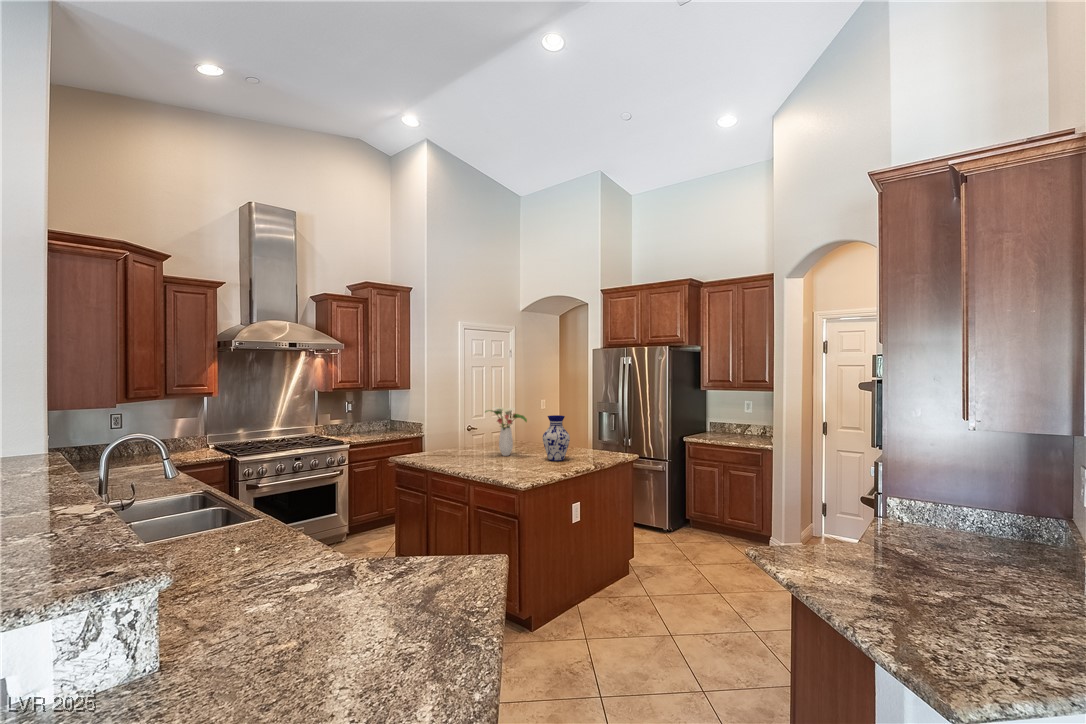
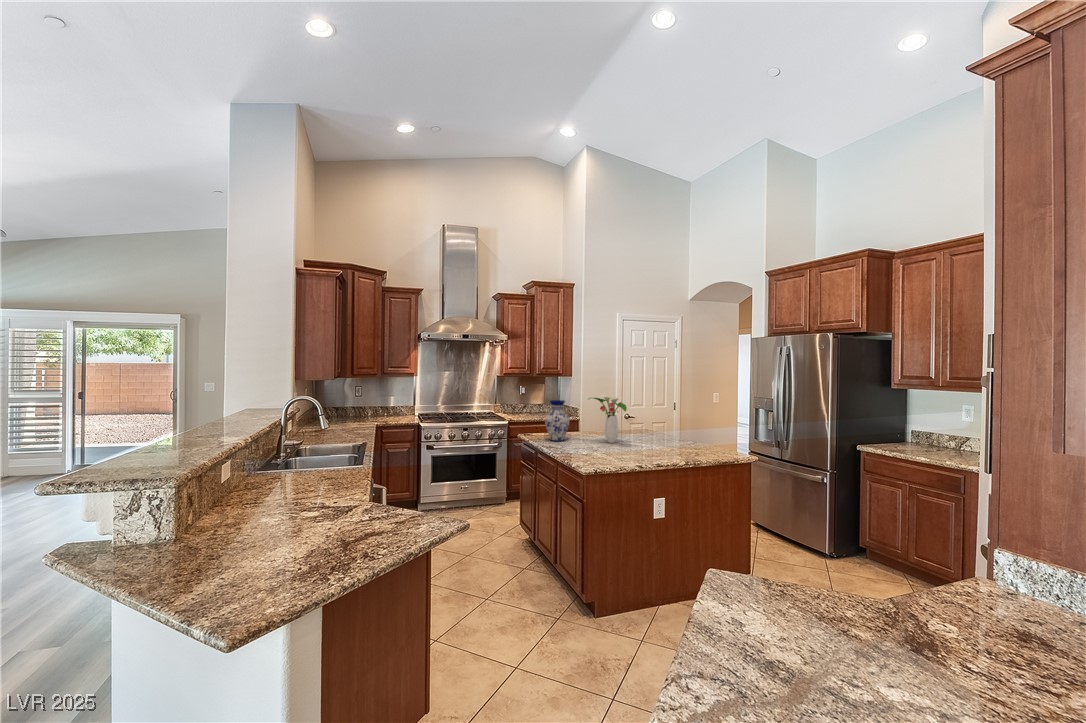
vase: present [543,415,570,461] -> present [545,400,570,441]

